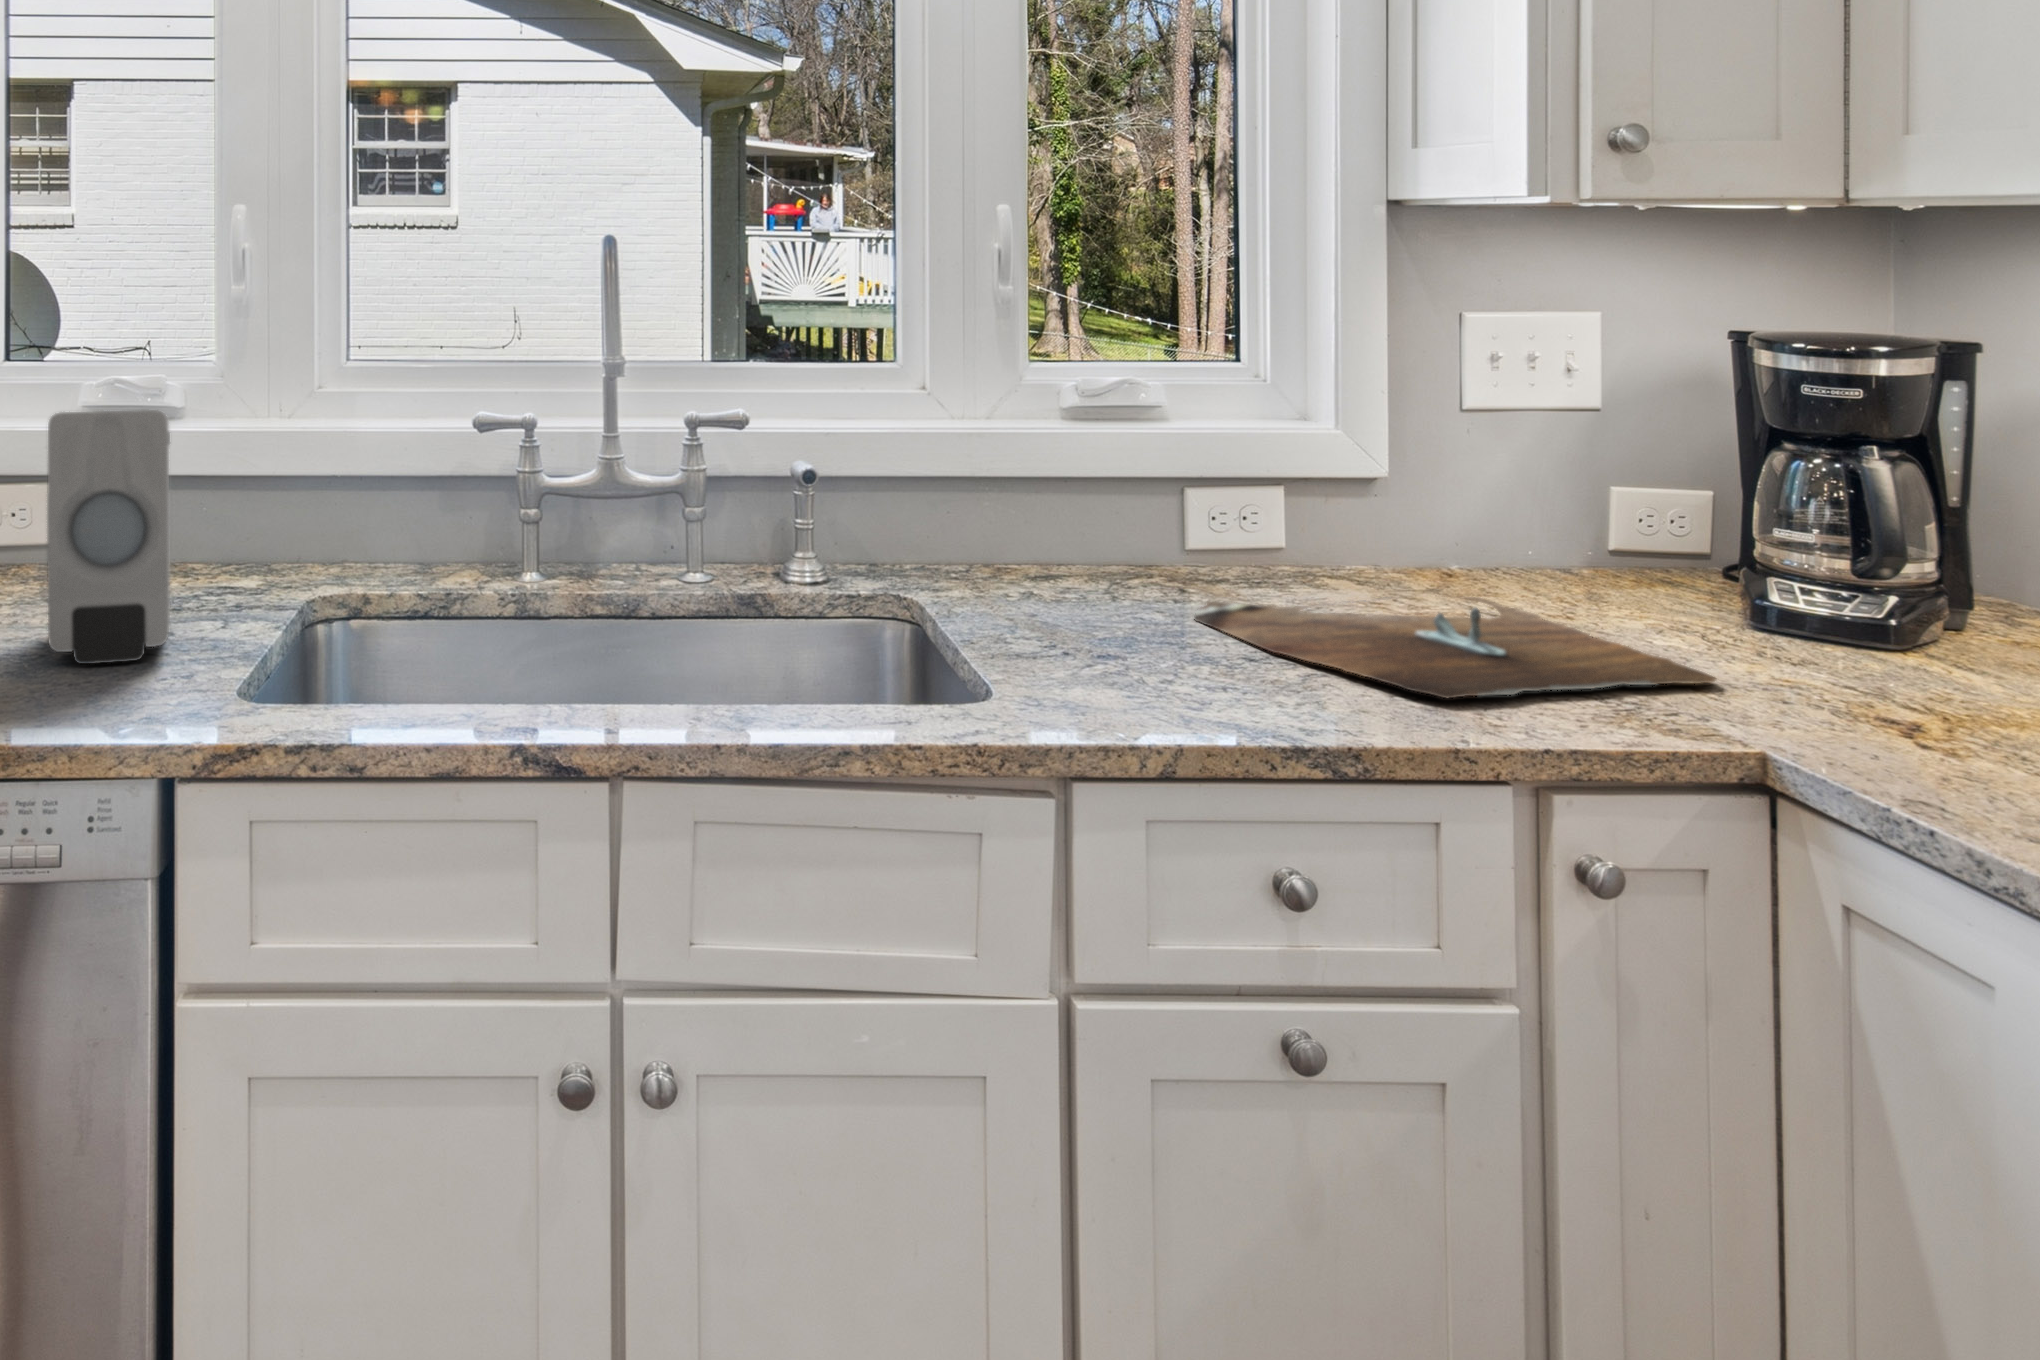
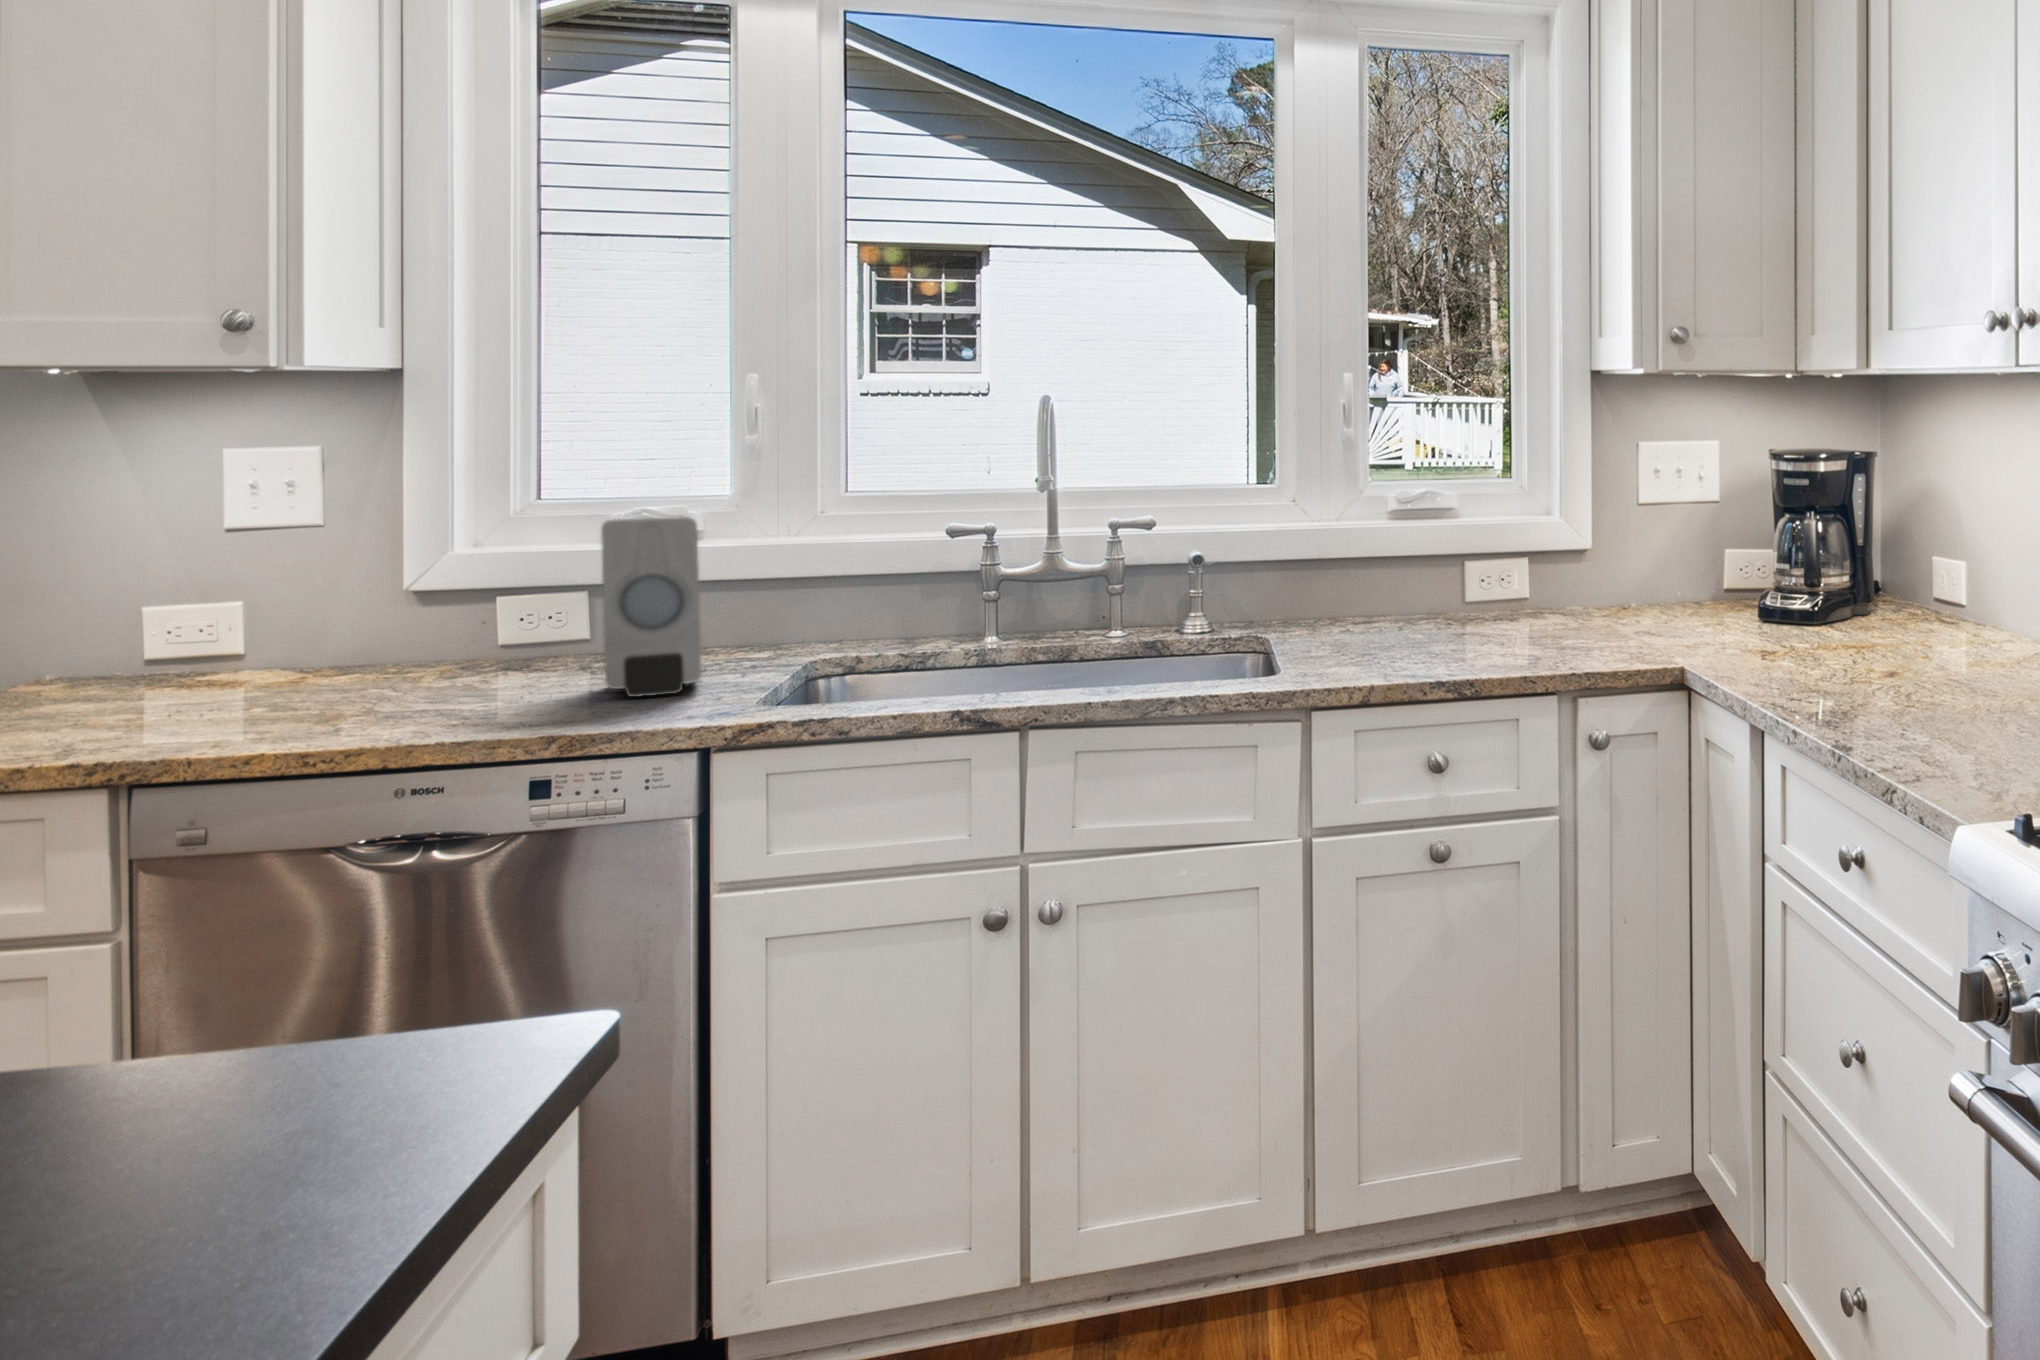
cutting board: present [1194,597,1716,698] -> none [1444,616,1703,659]

